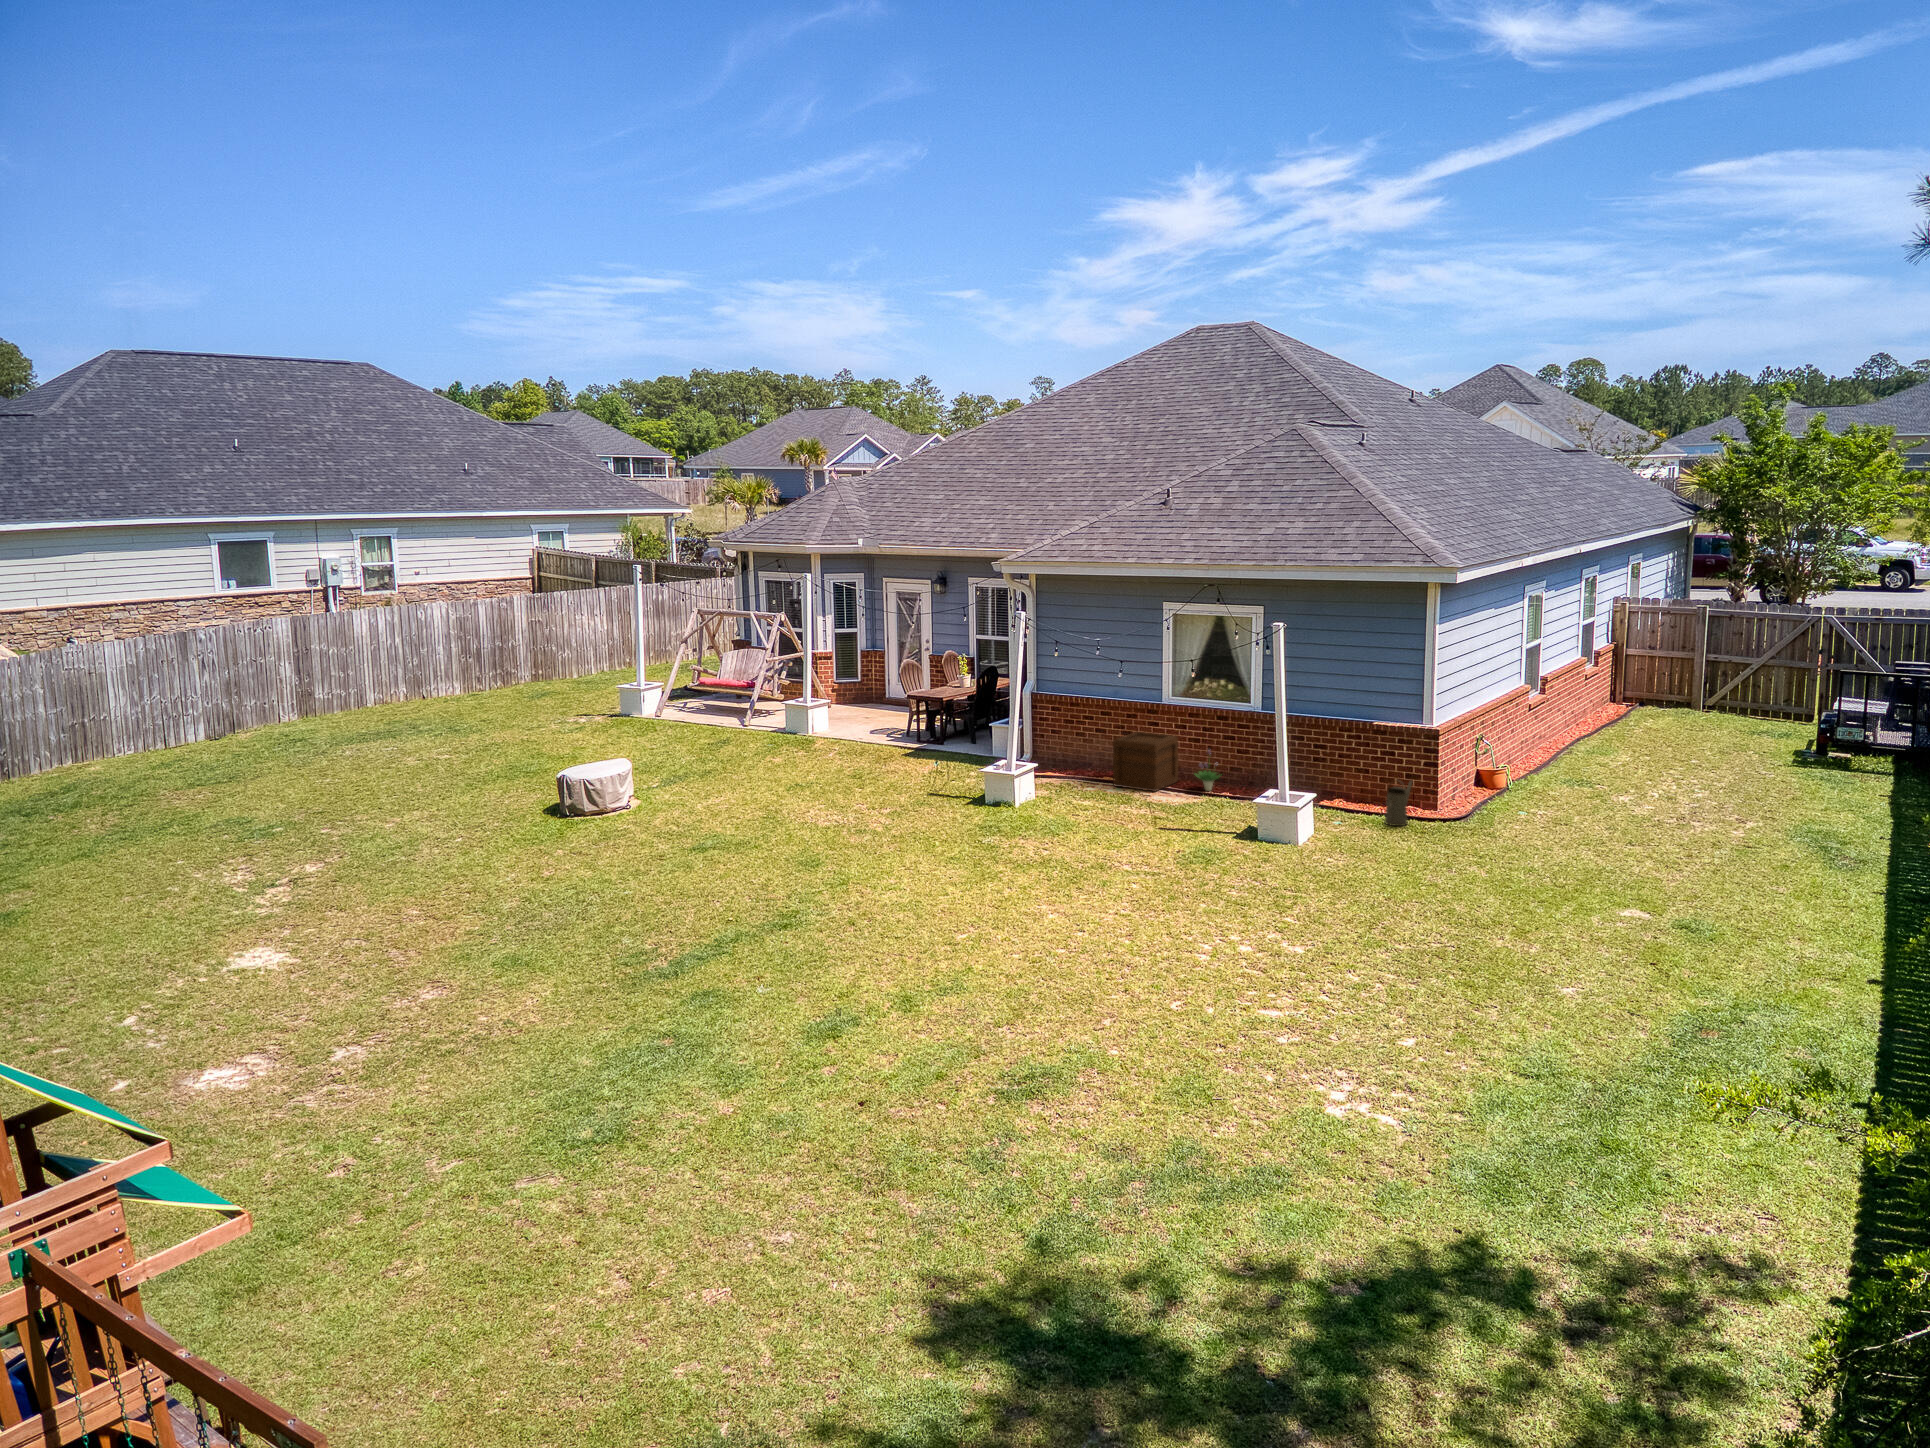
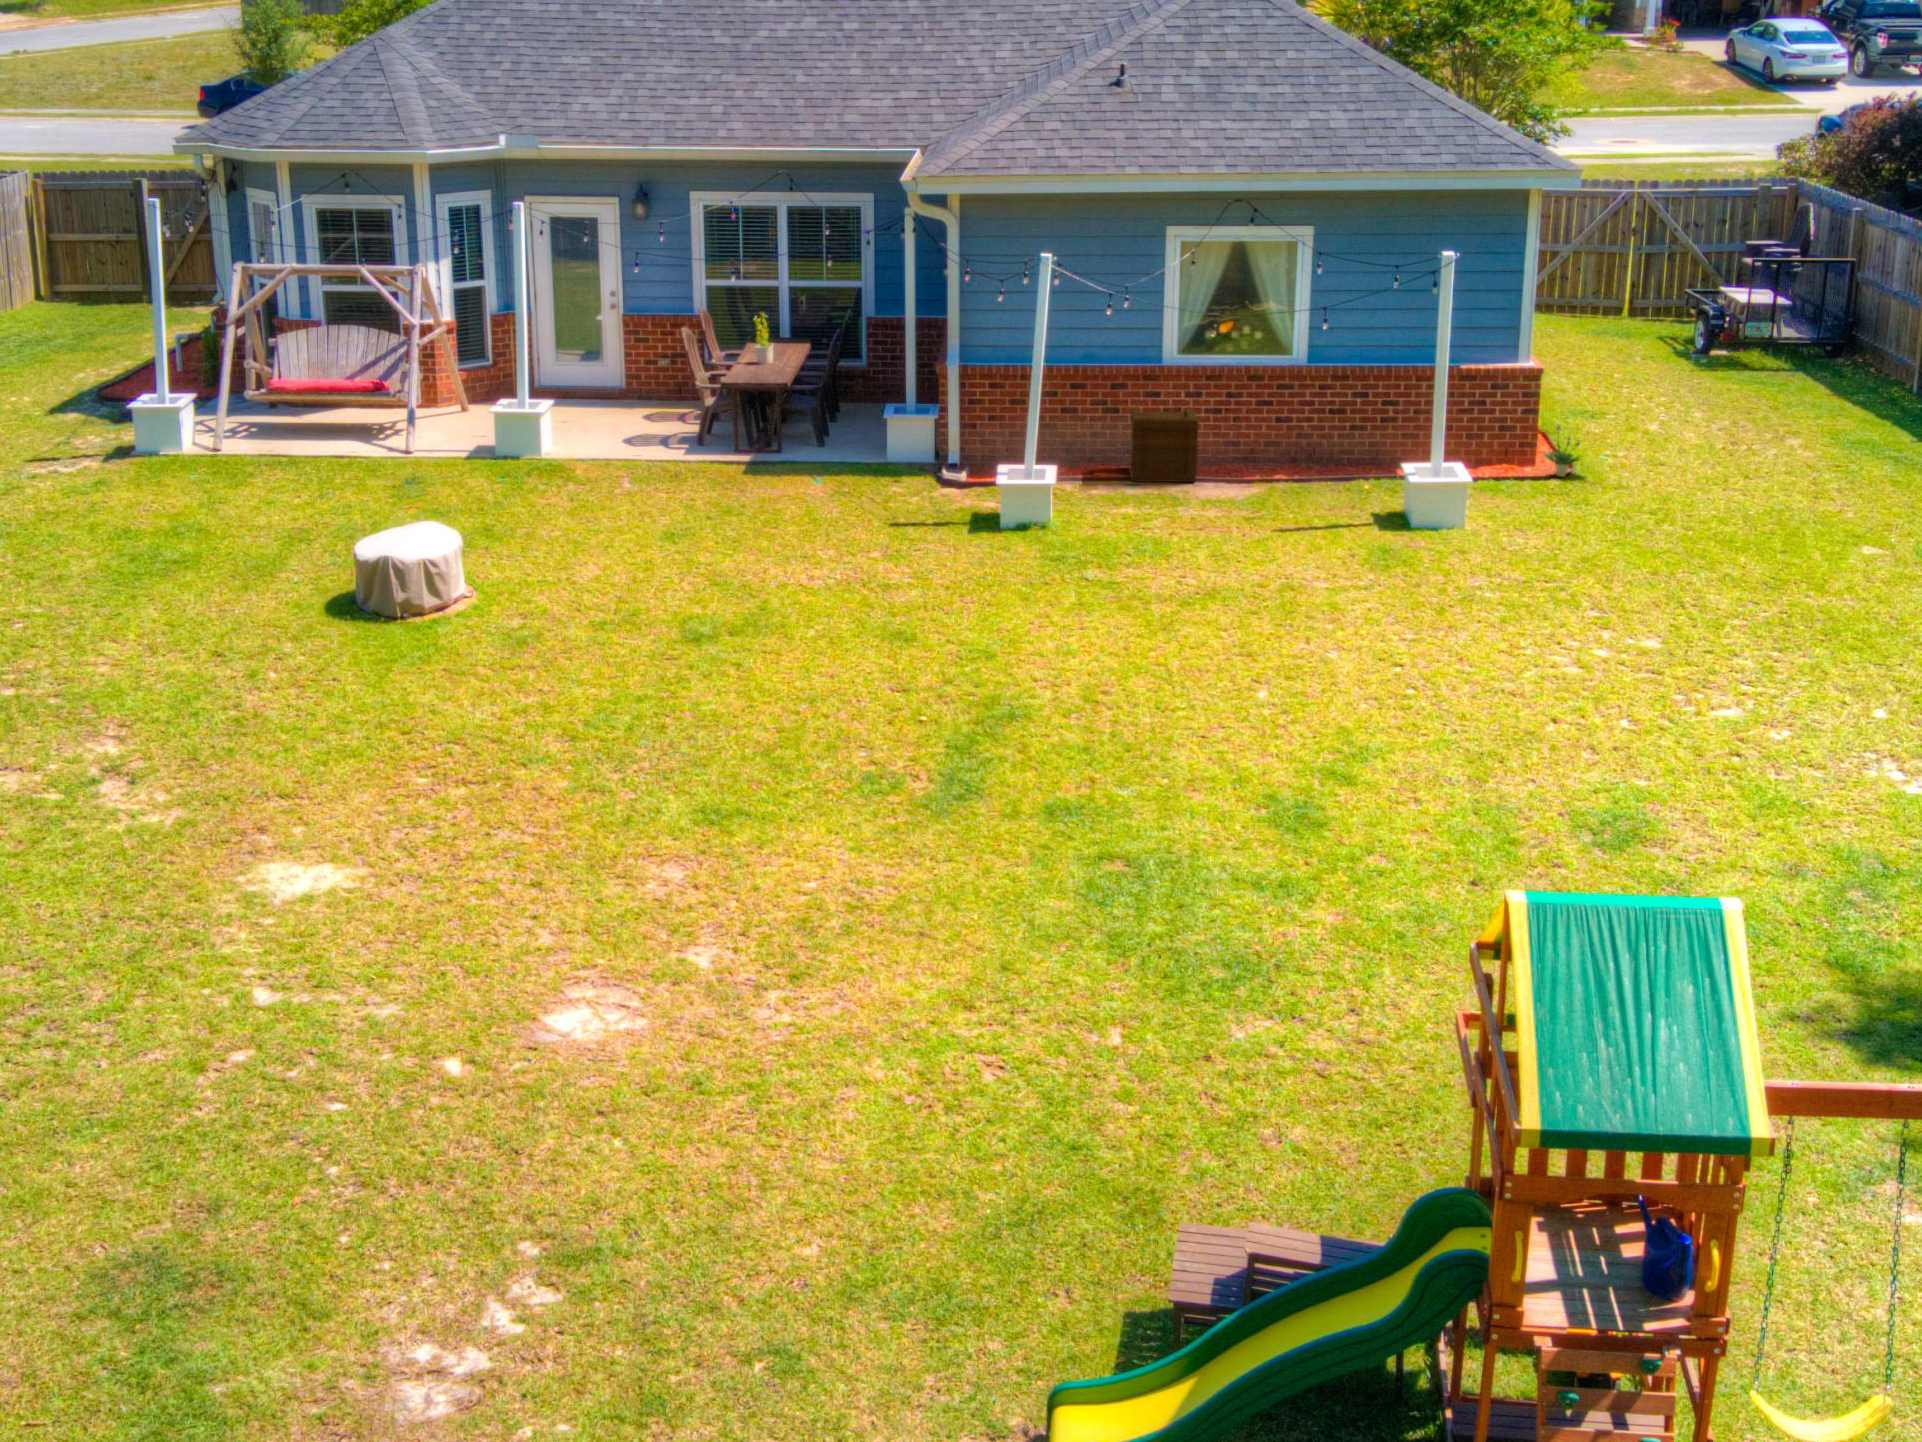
potted plant: present [1195,750,1222,791] -> present [1544,425,1580,477]
watering can: present [1385,781,1412,826] -> none [1496,433,1524,489]

